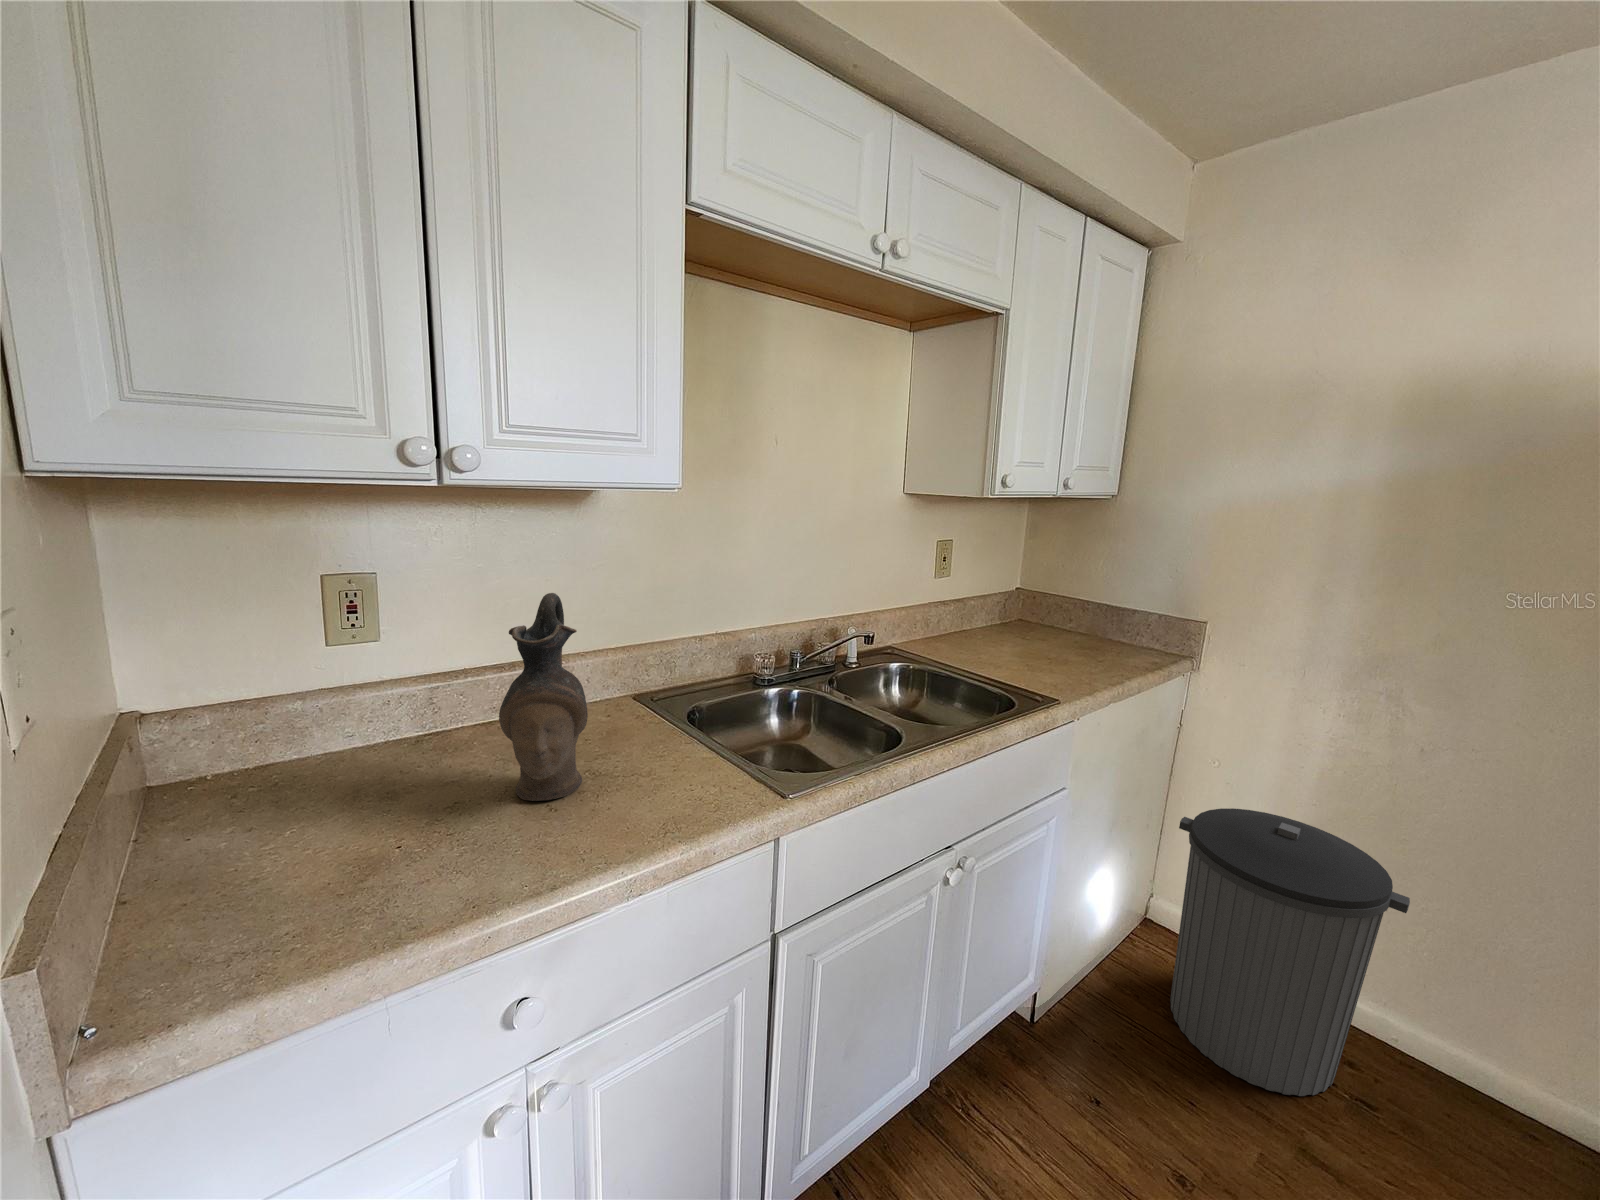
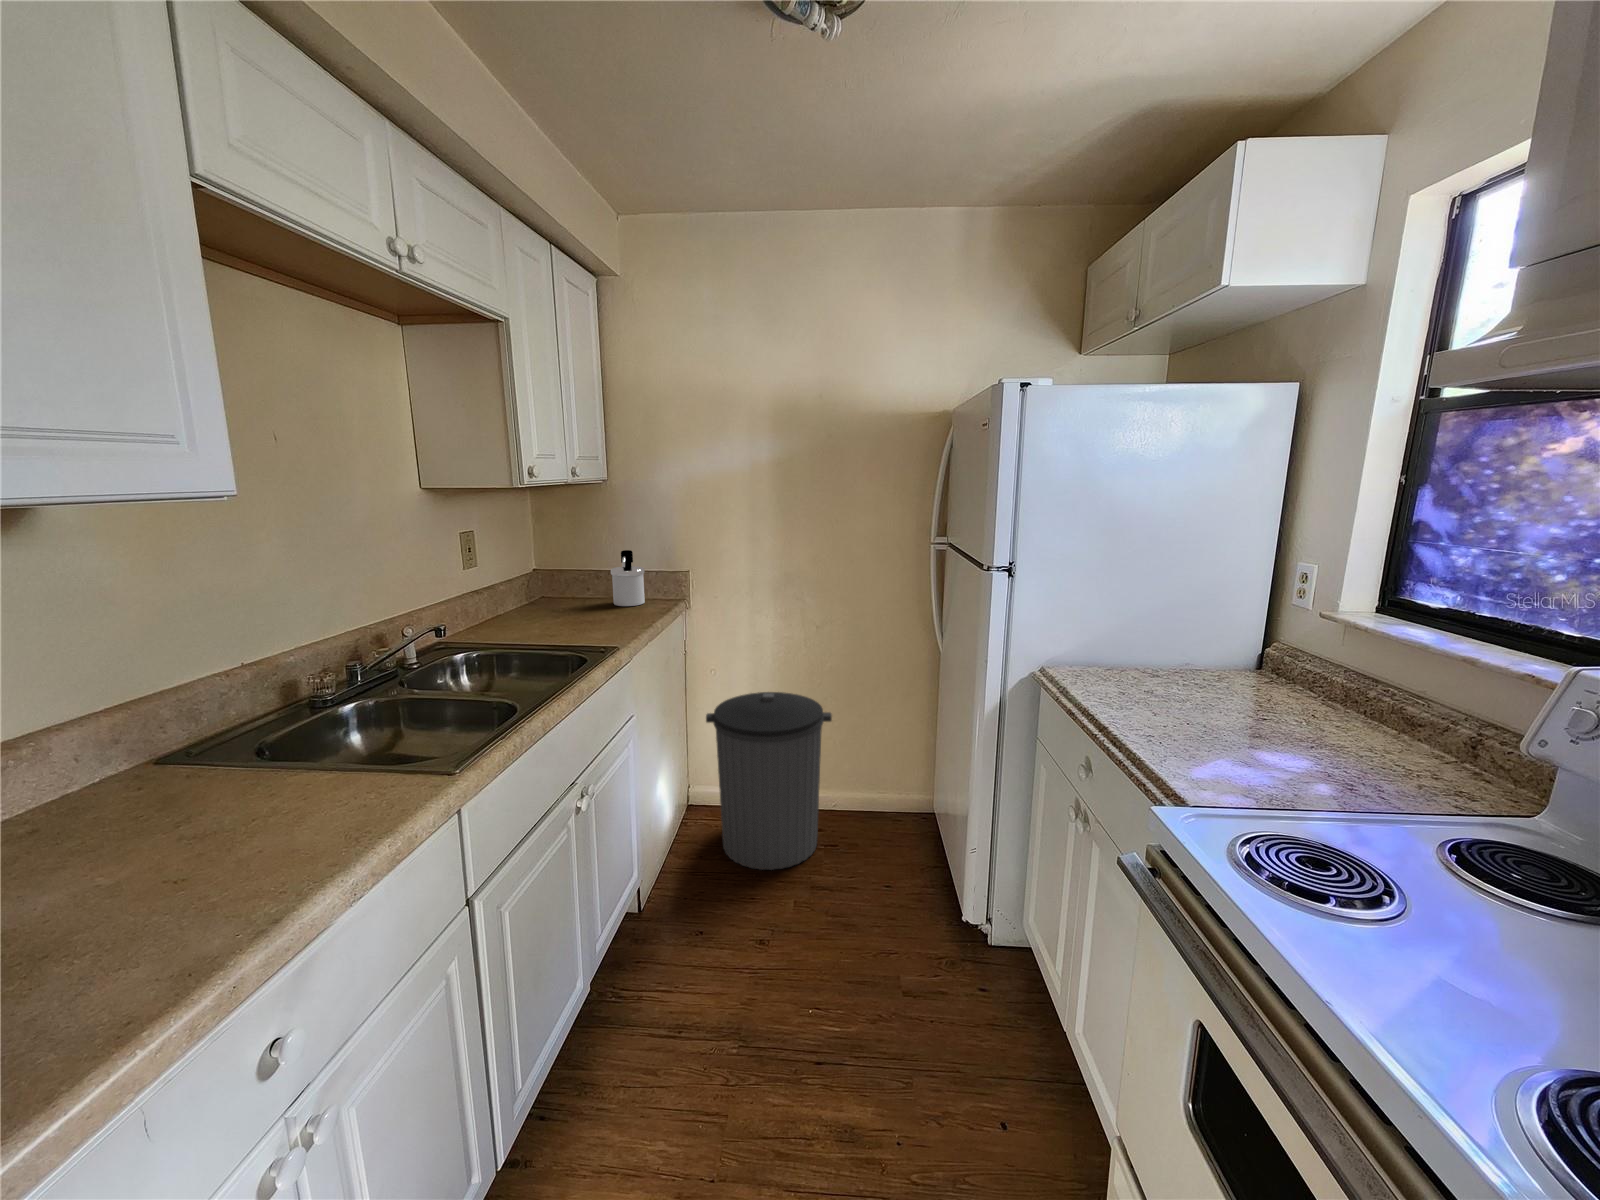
soap dispenser: none [1090,585,1138,654] -> present [611,550,645,606]
ceramic pitcher: present [499,593,588,801] -> none [57,637,212,887]

